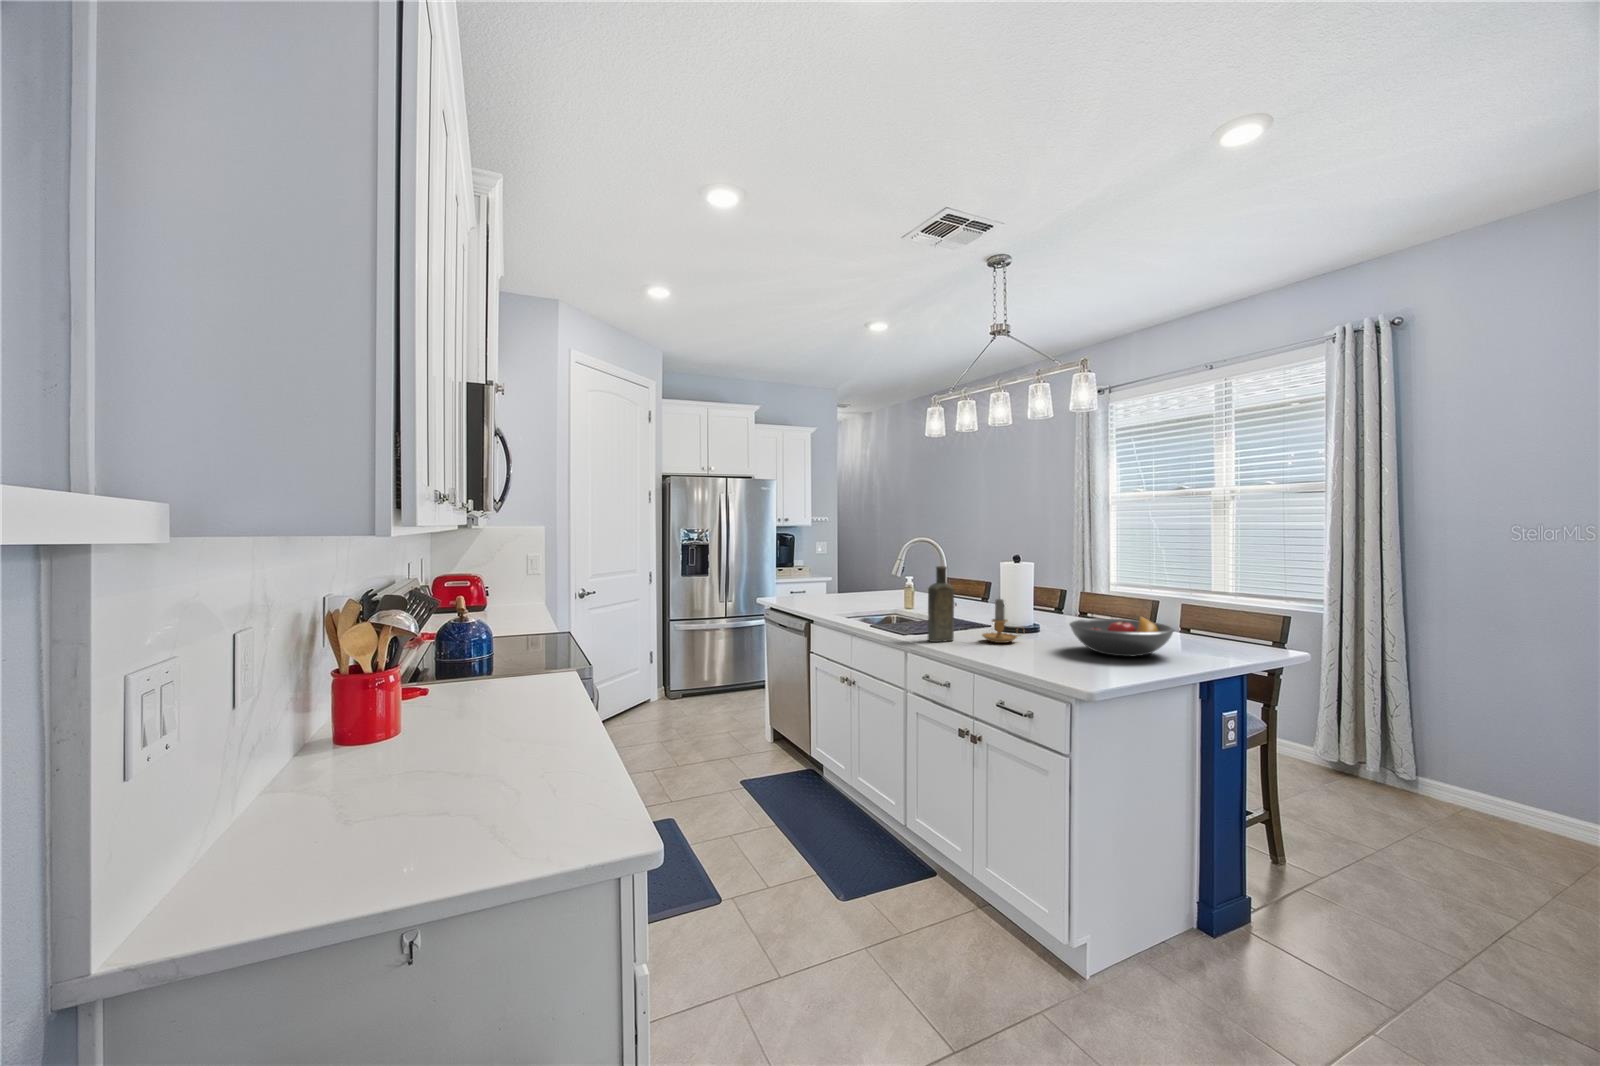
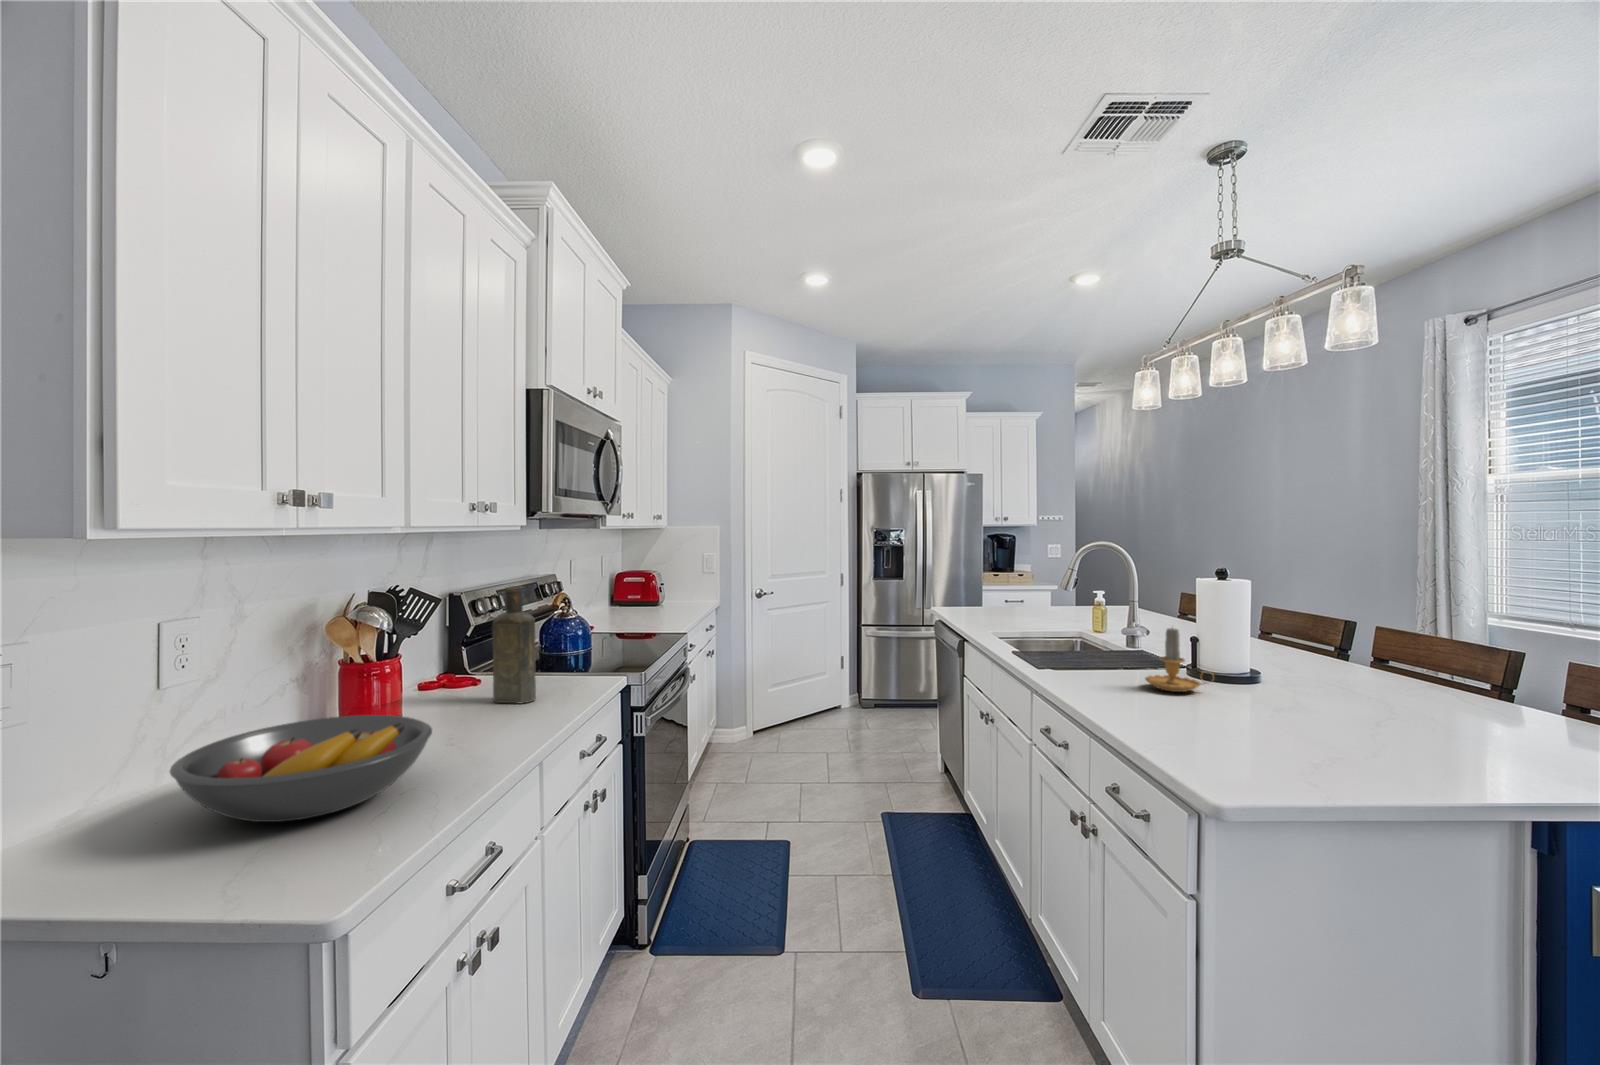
bottle: present [928,566,954,642] -> present [492,586,536,703]
fruit bowl: present [1070,616,1174,656] -> present [170,715,432,822]

